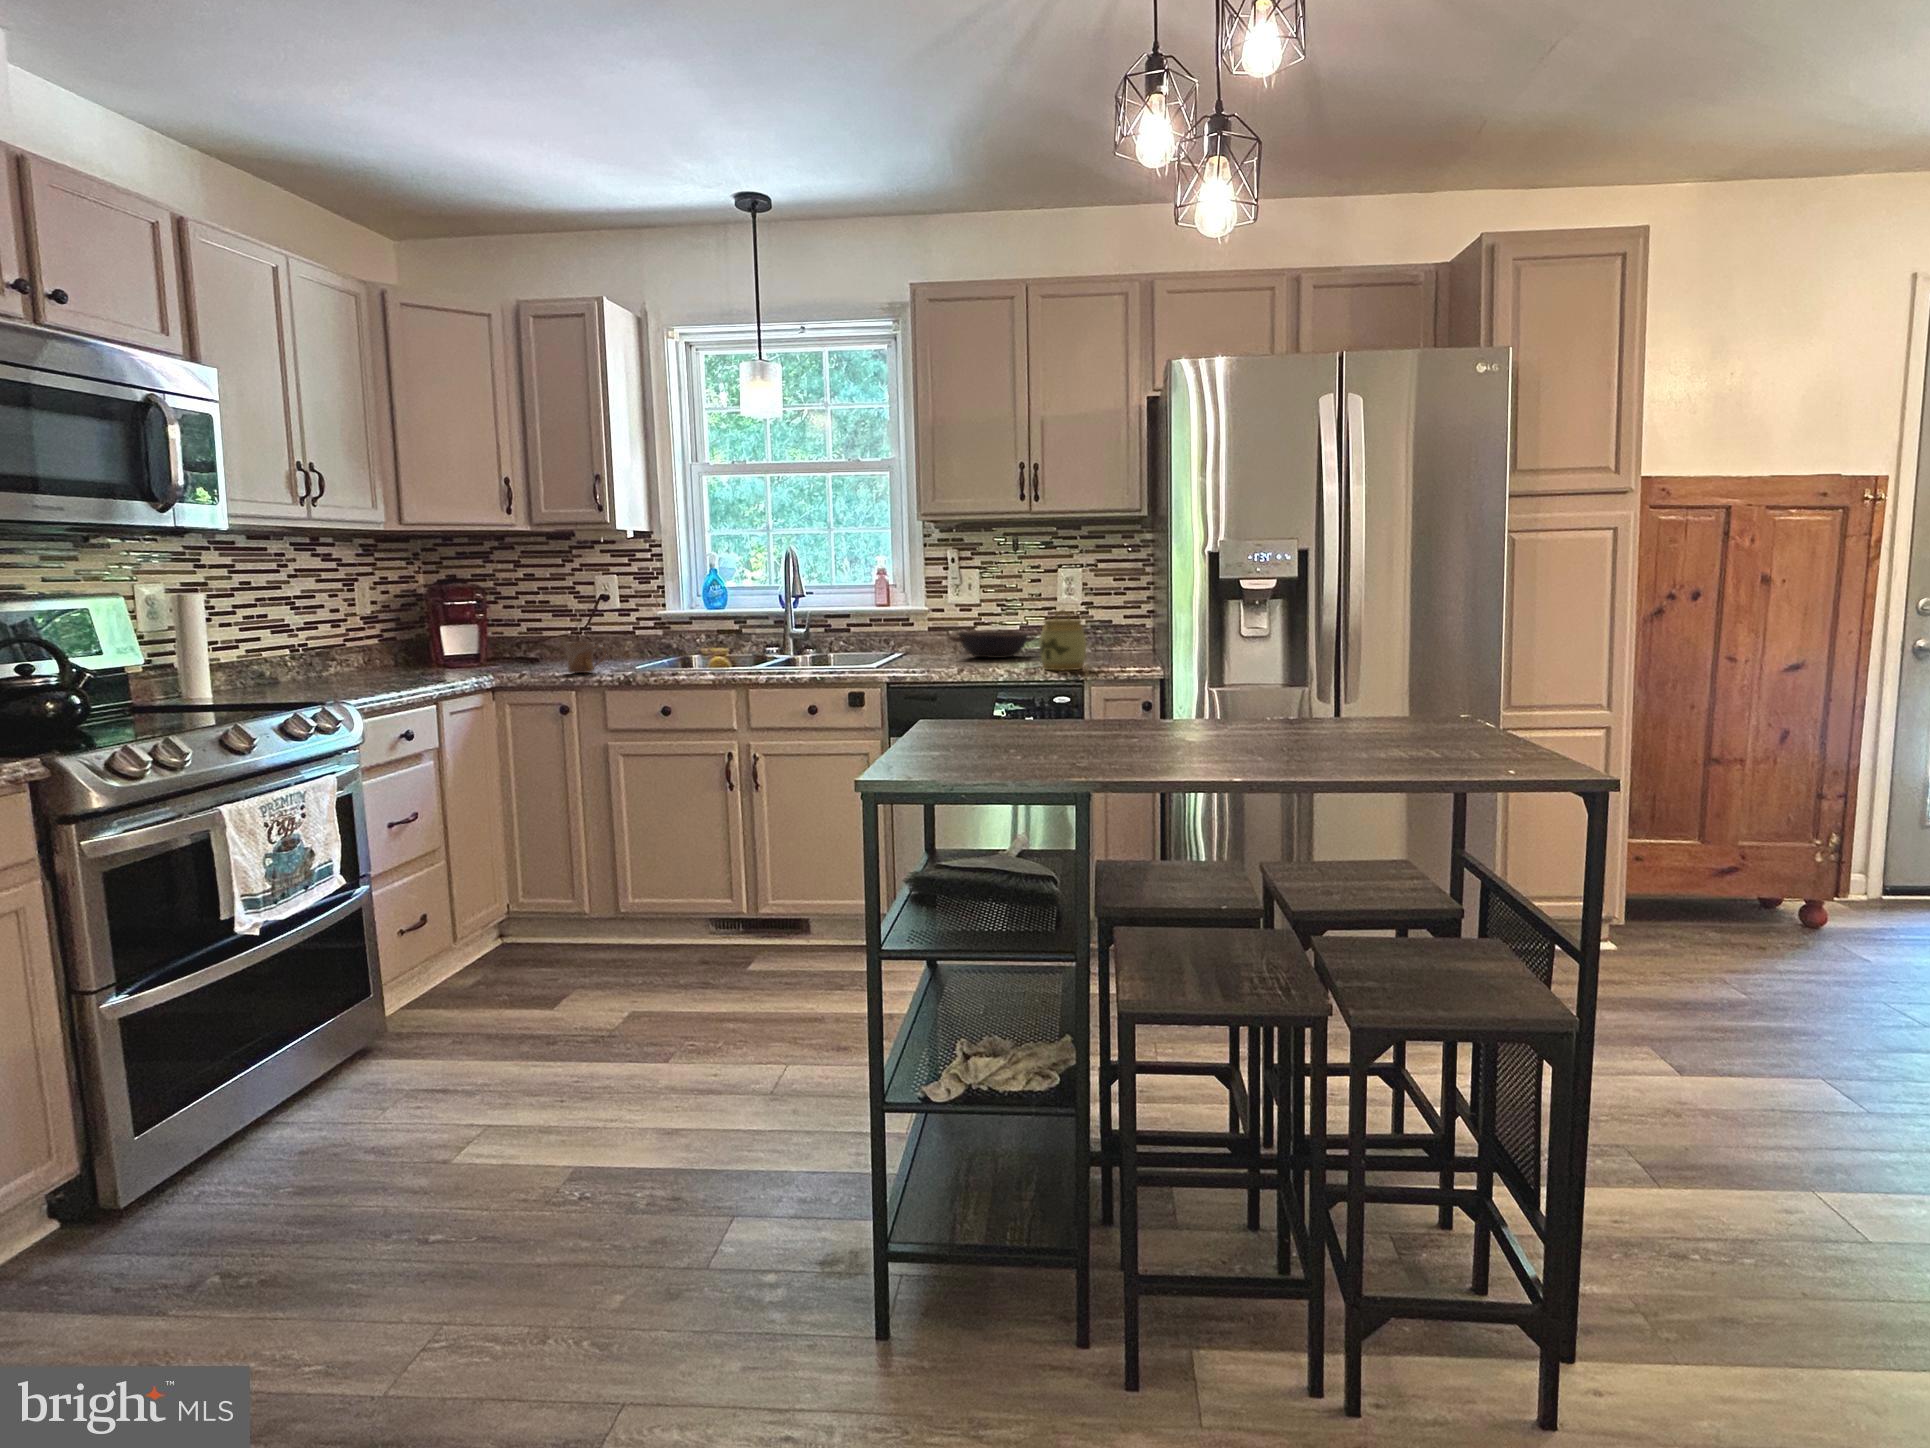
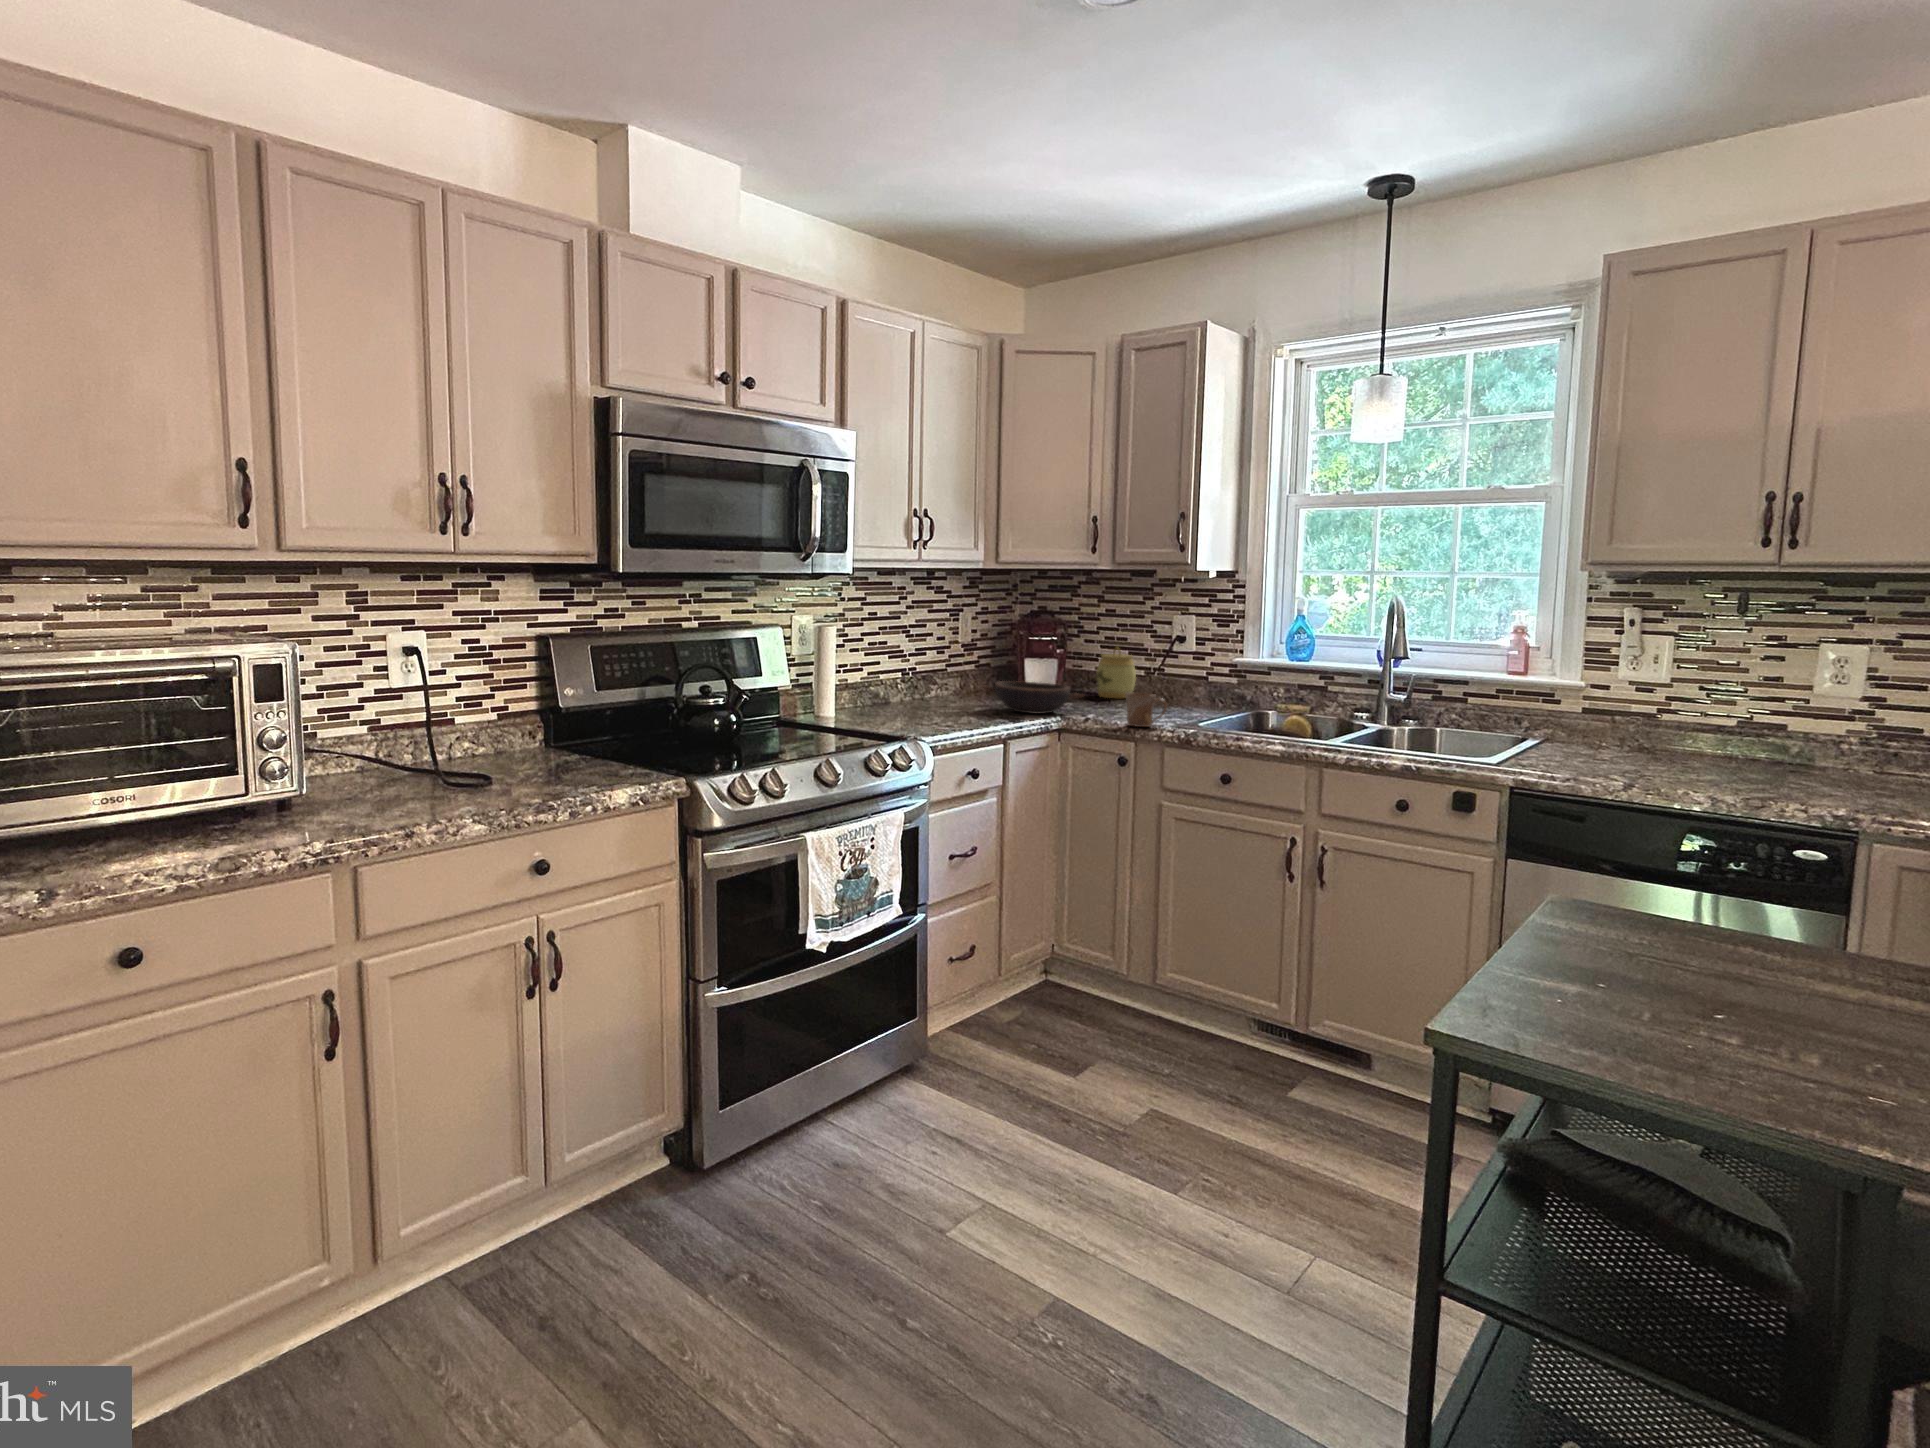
jar: present [1040,610,1086,670] -> present [1096,647,1136,698]
bowl: present [949,631,1035,658] -> present [981,681,1083,714]

